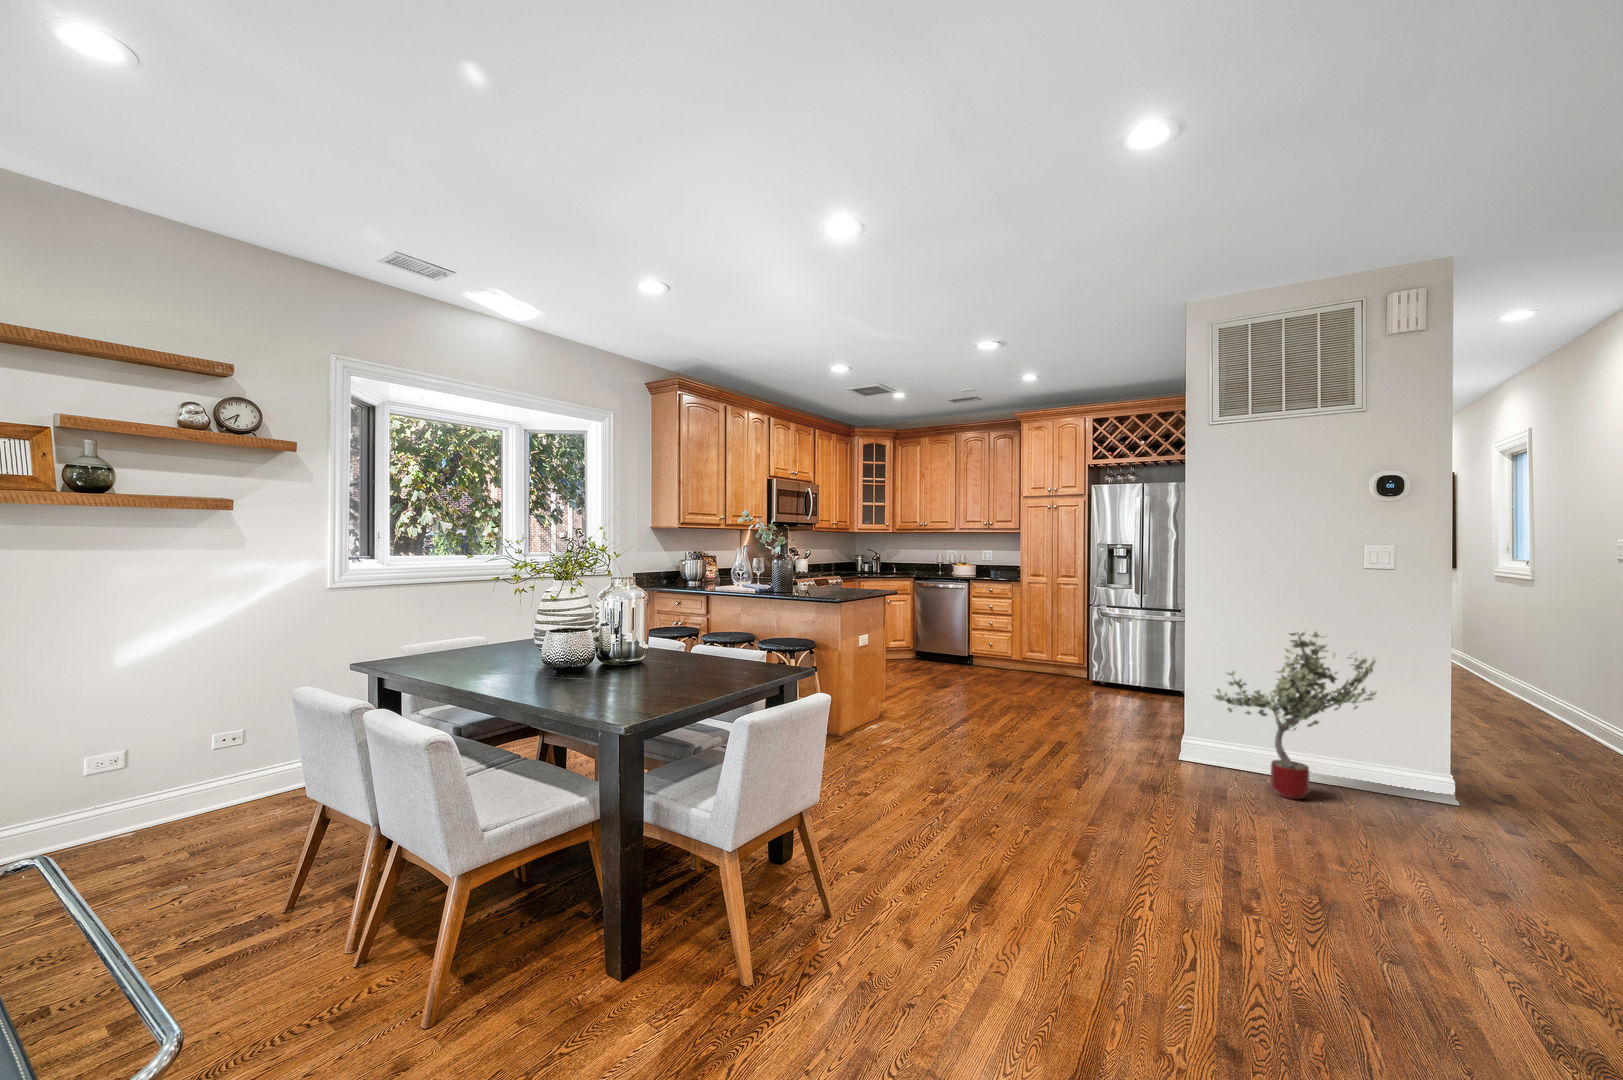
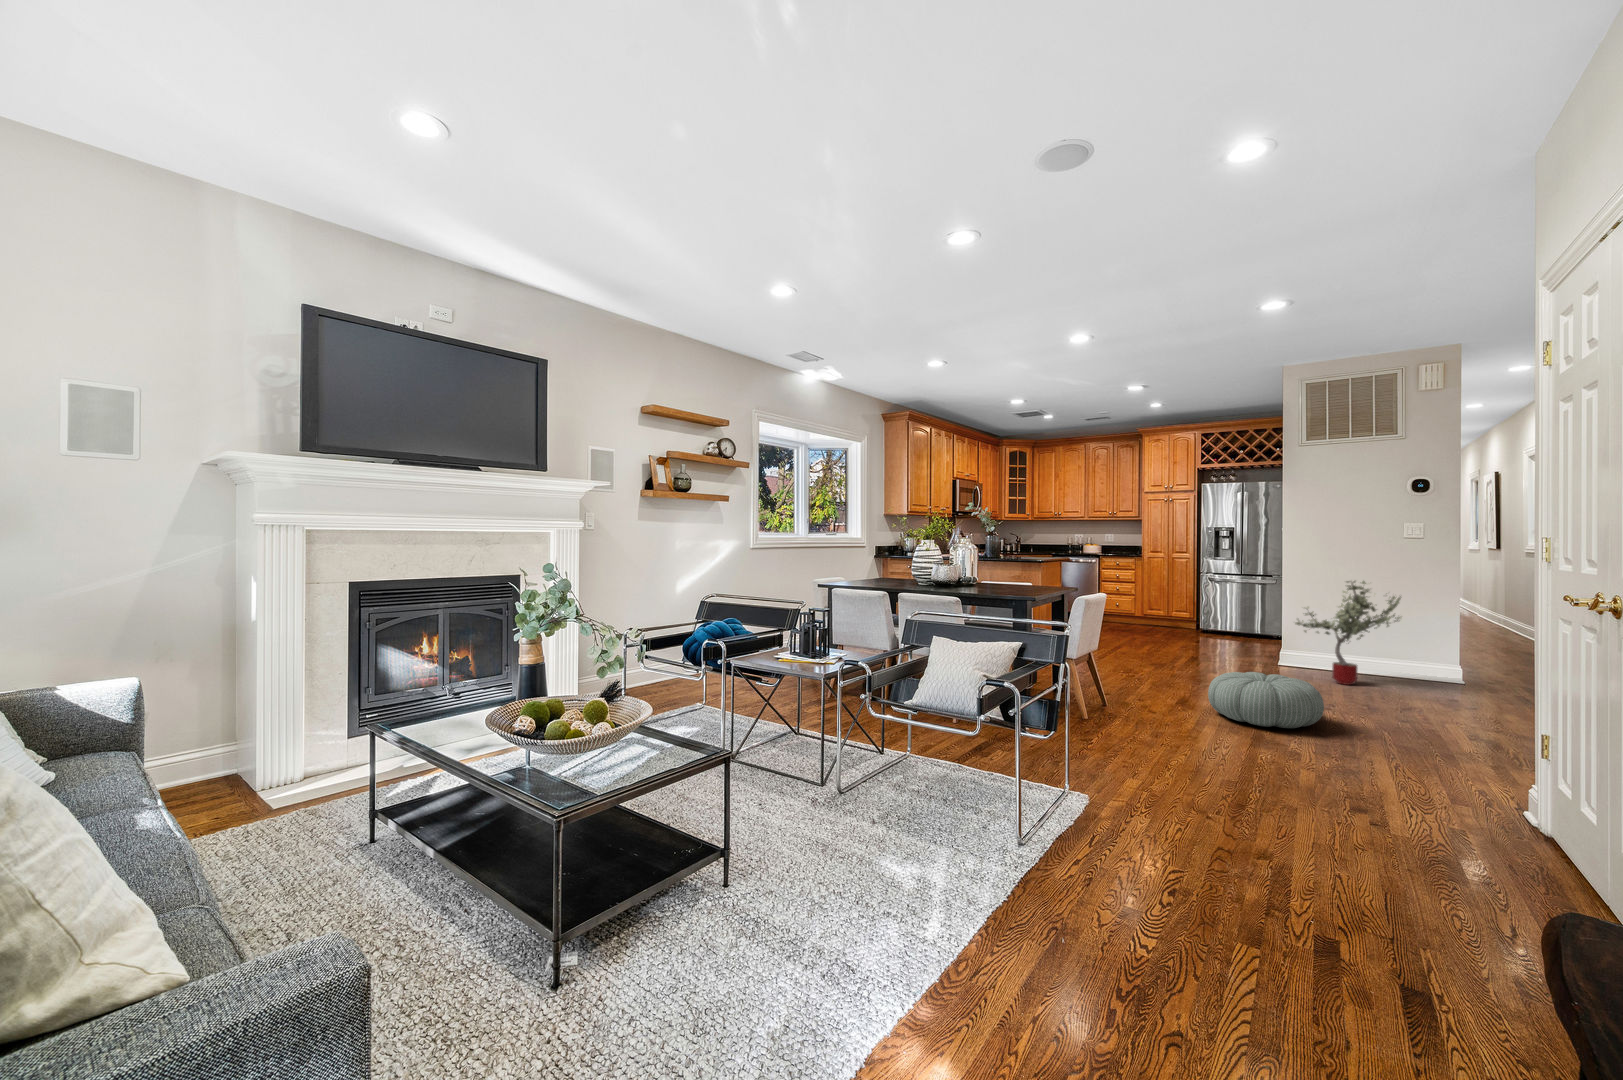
pouf: none [1066,816,1274,959] -> present [1208,672,1324,728]

